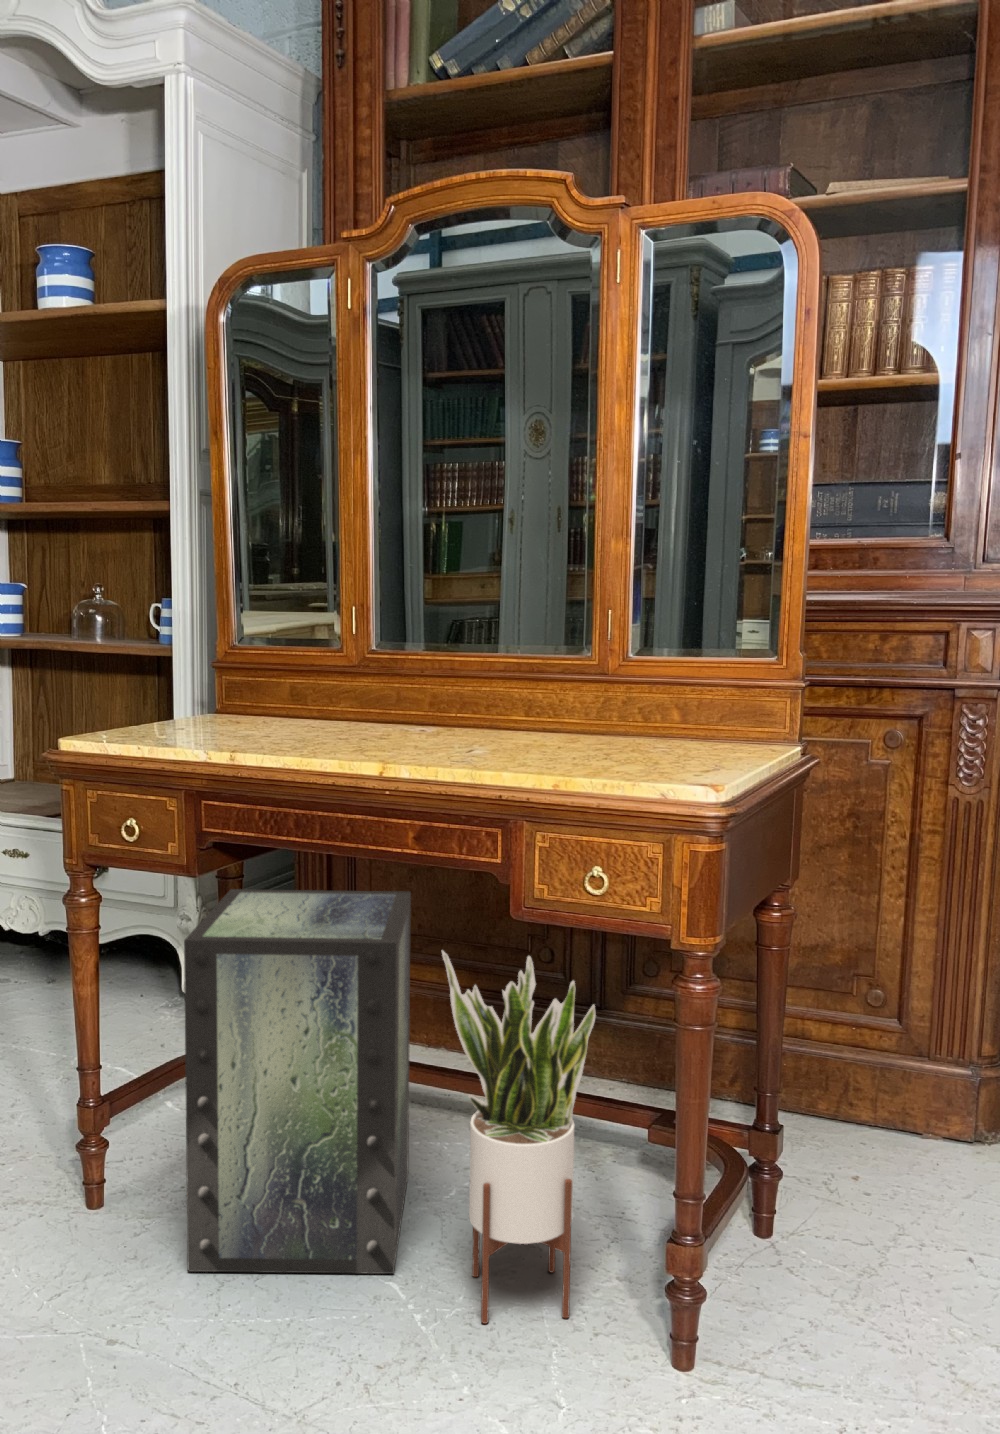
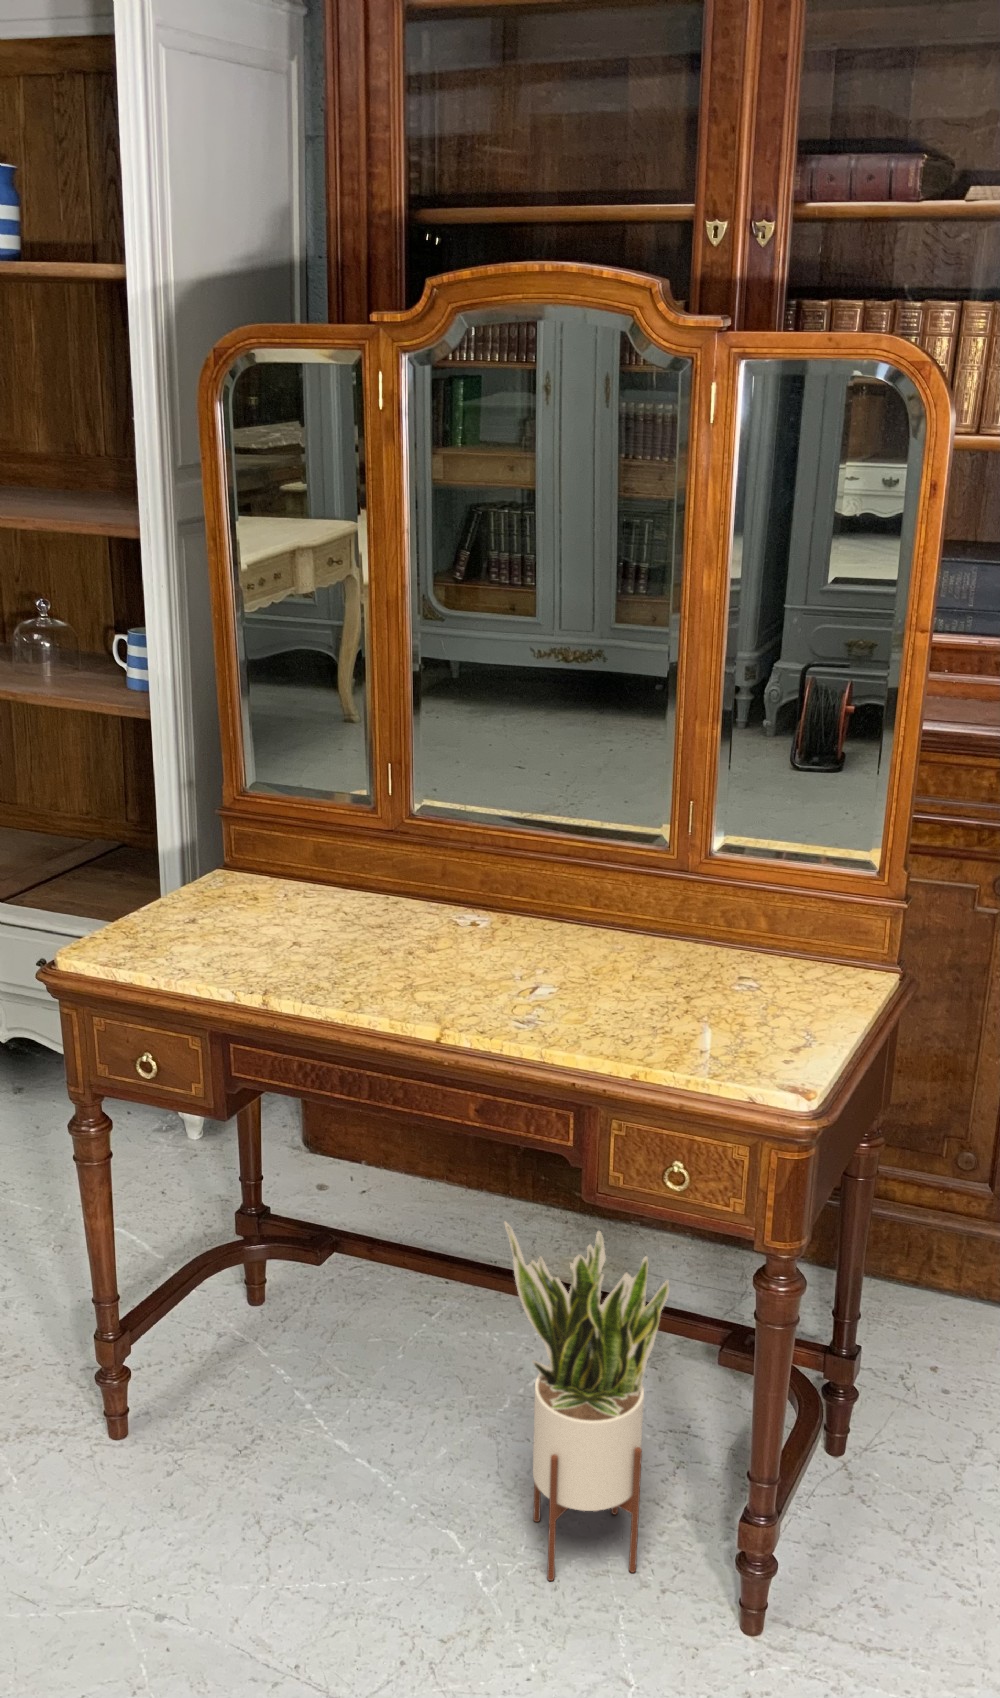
storage box: present [184,889,411,1274] -> none [225,1105,455,1520]

